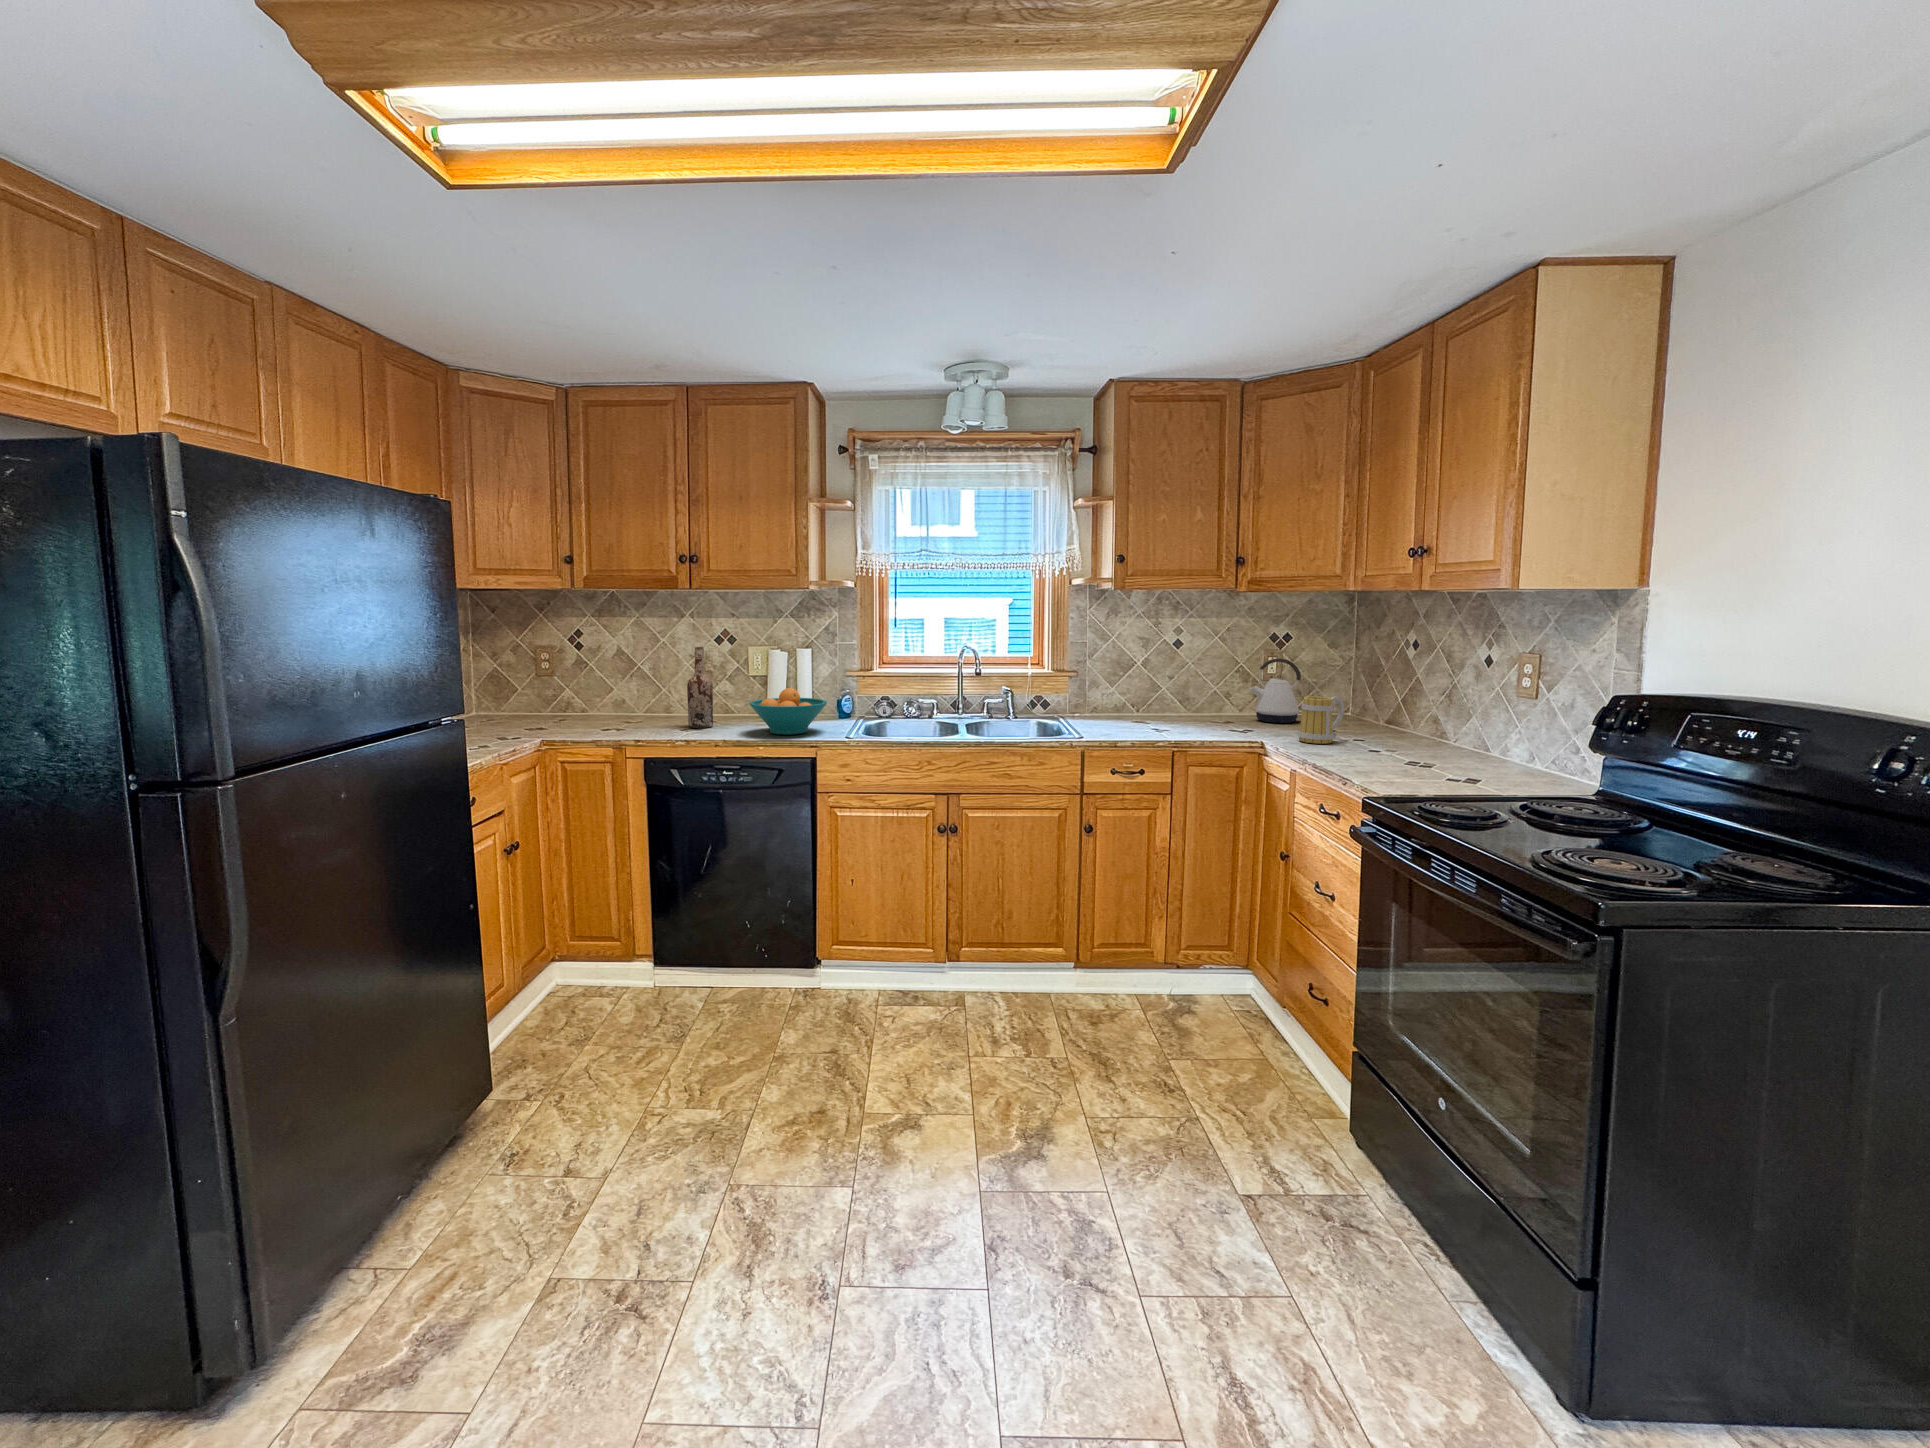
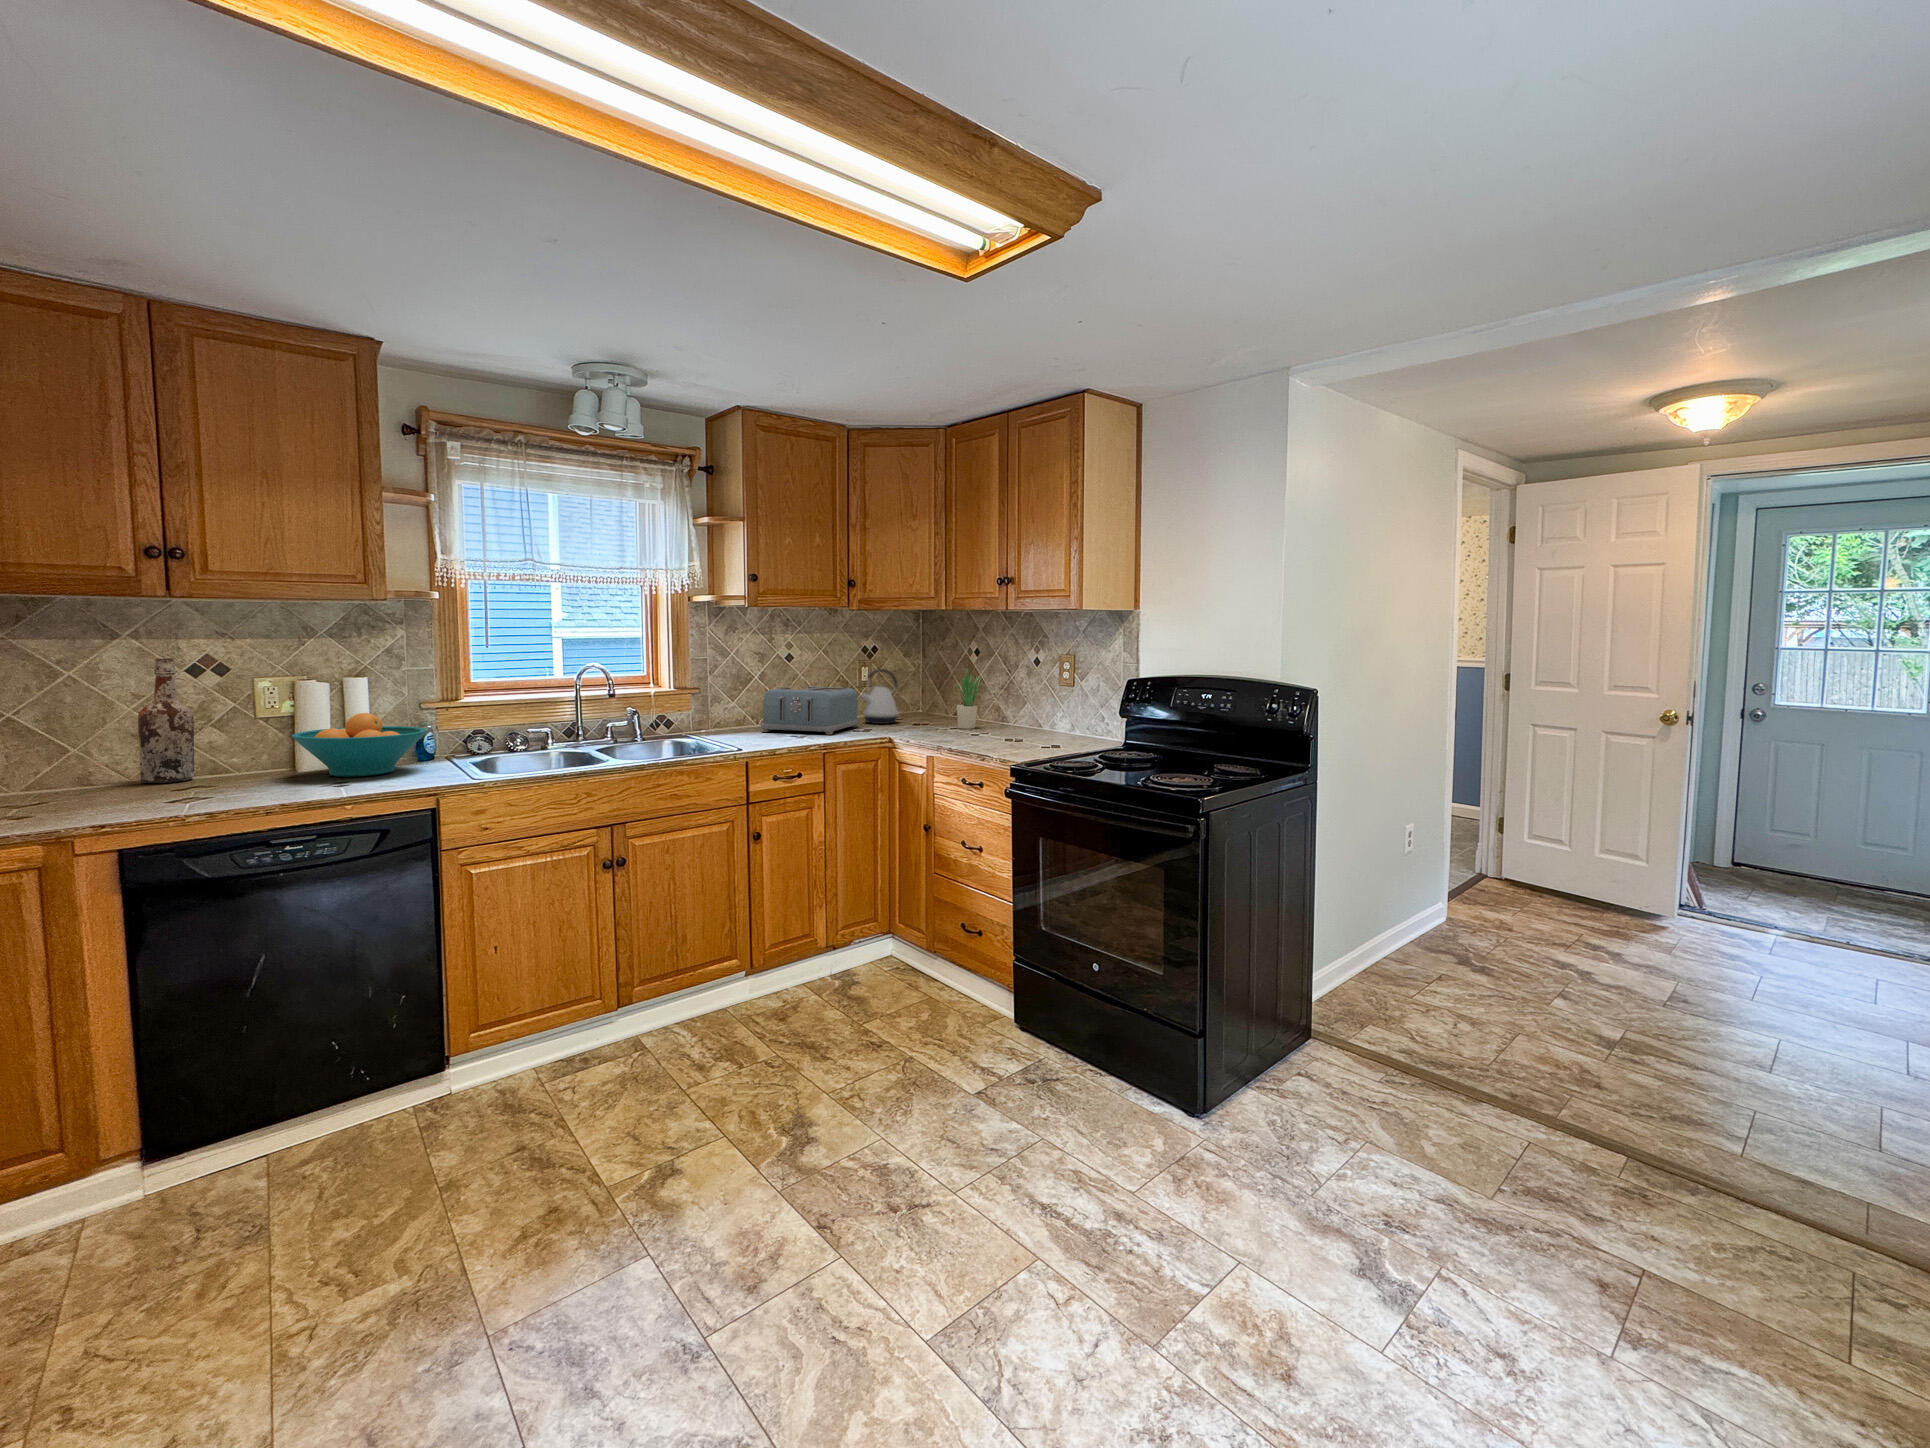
potted plant: none [1367,657,1408,738] -> present [957,667,981,729]
toaster: none [1124,676,1241,731] -> present [761,686,859,735]
mug: present [1298,696,1344,744] -> none [919,697,948,736]

